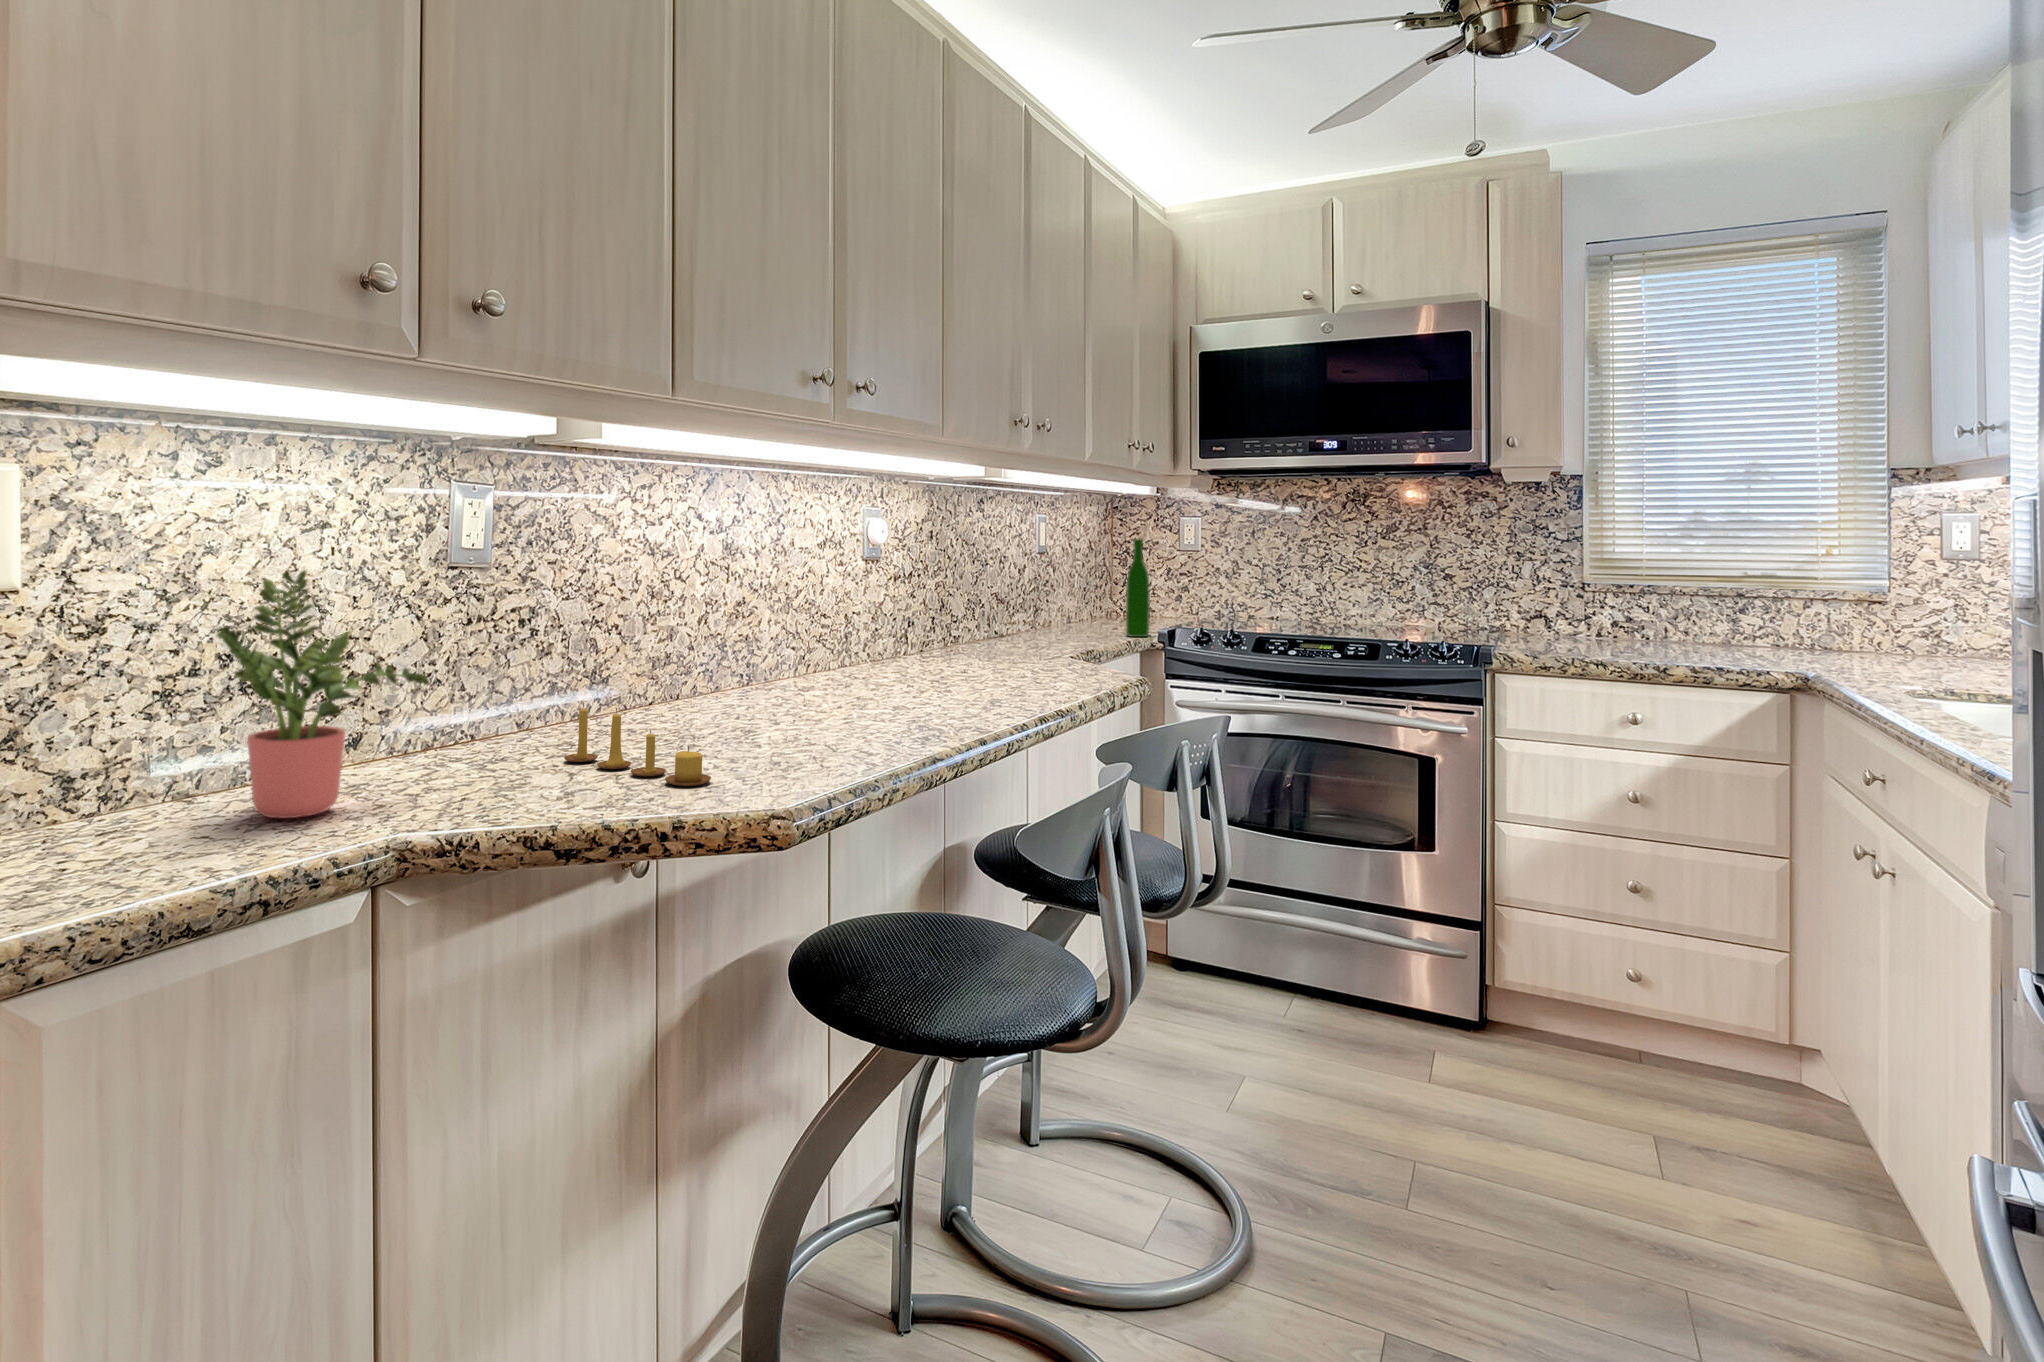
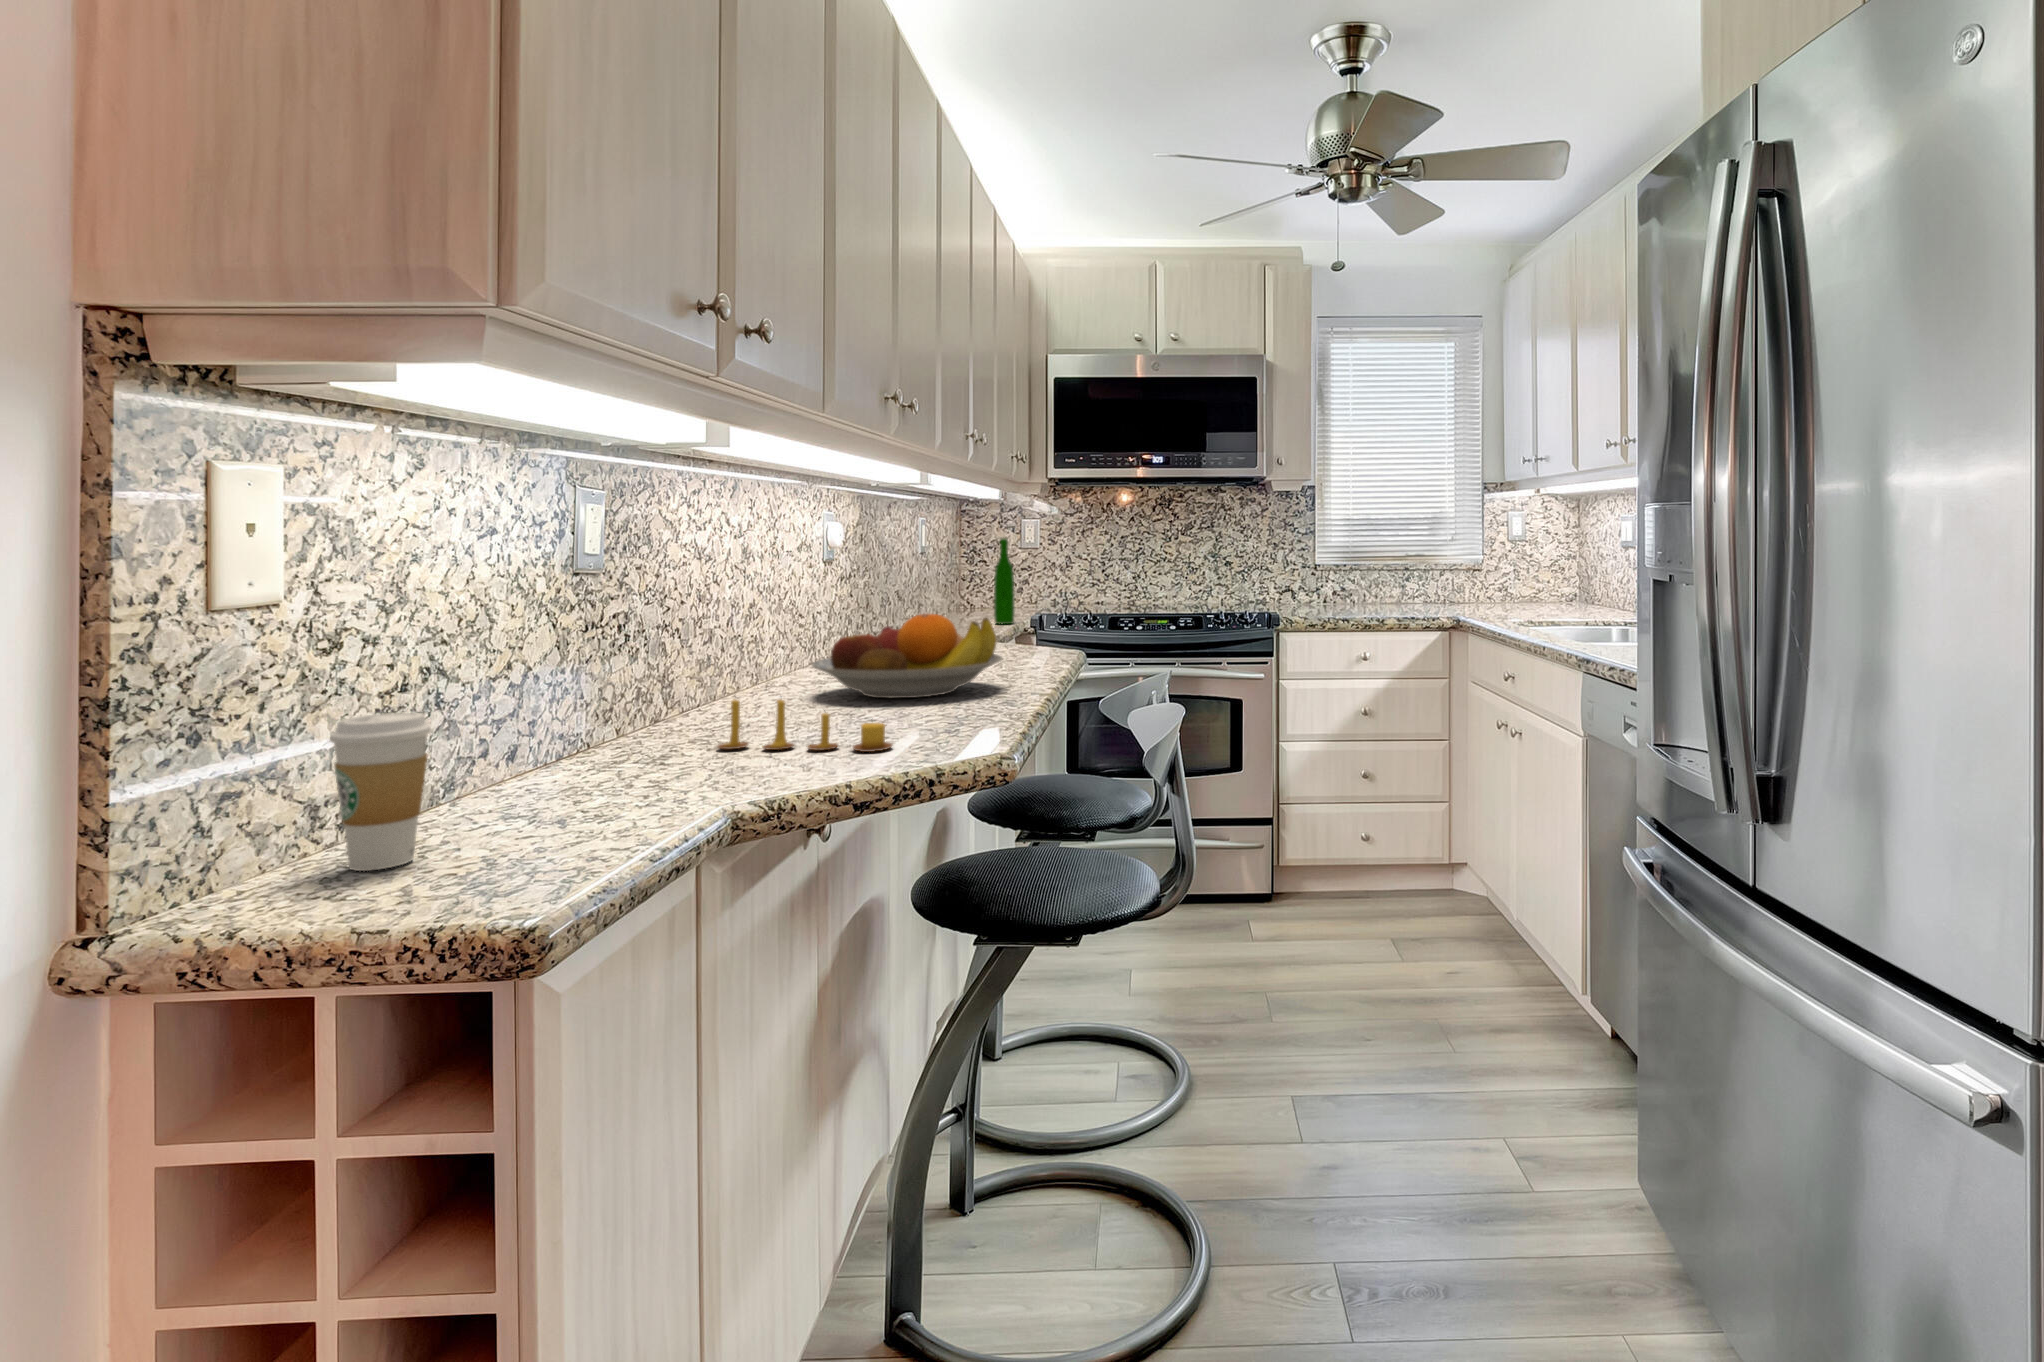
potted plant: present [217,571,429,818] -> none [495,576,670,818]
fruit bowl: none [767,625,977,720] -> present [812,614,1002,698]
coffee cup: none [29,700,127,853] -> present [330,712,431,871]

